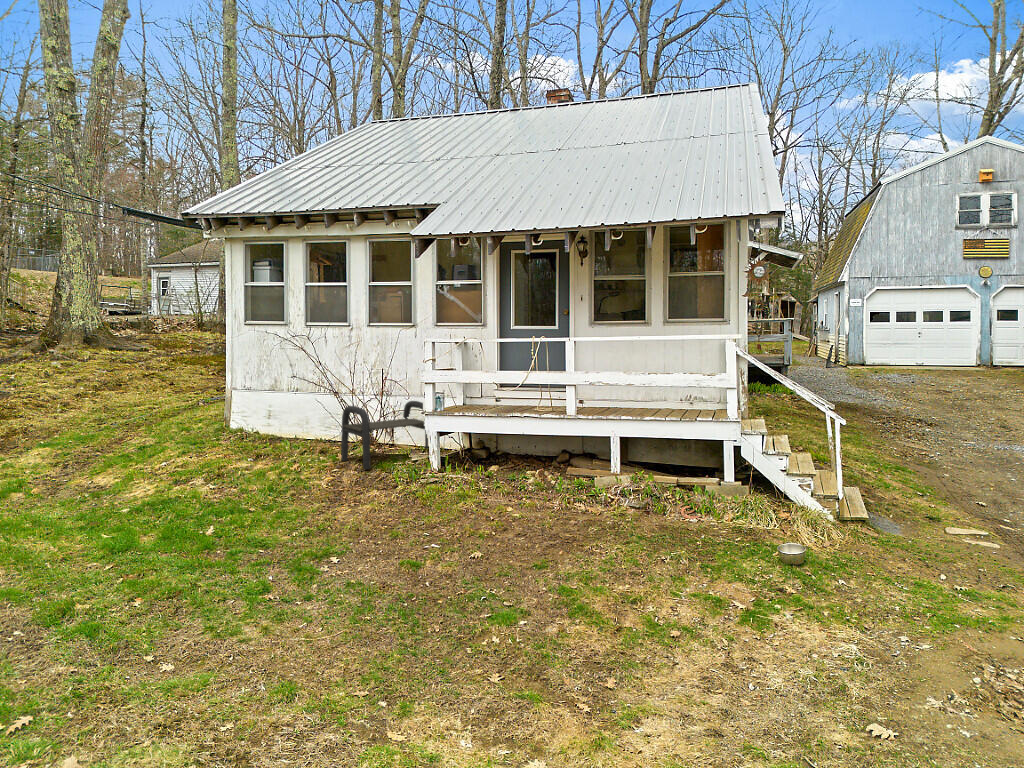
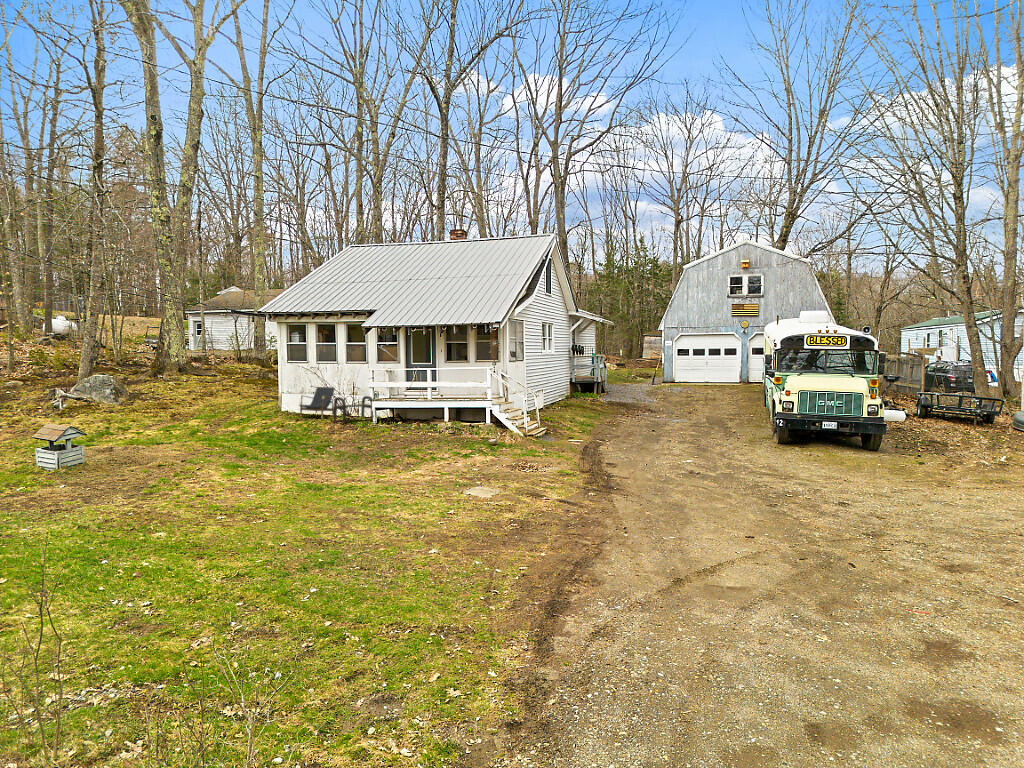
lounge chair: none [265,378,343,453] -> present [300,387,334,418]

